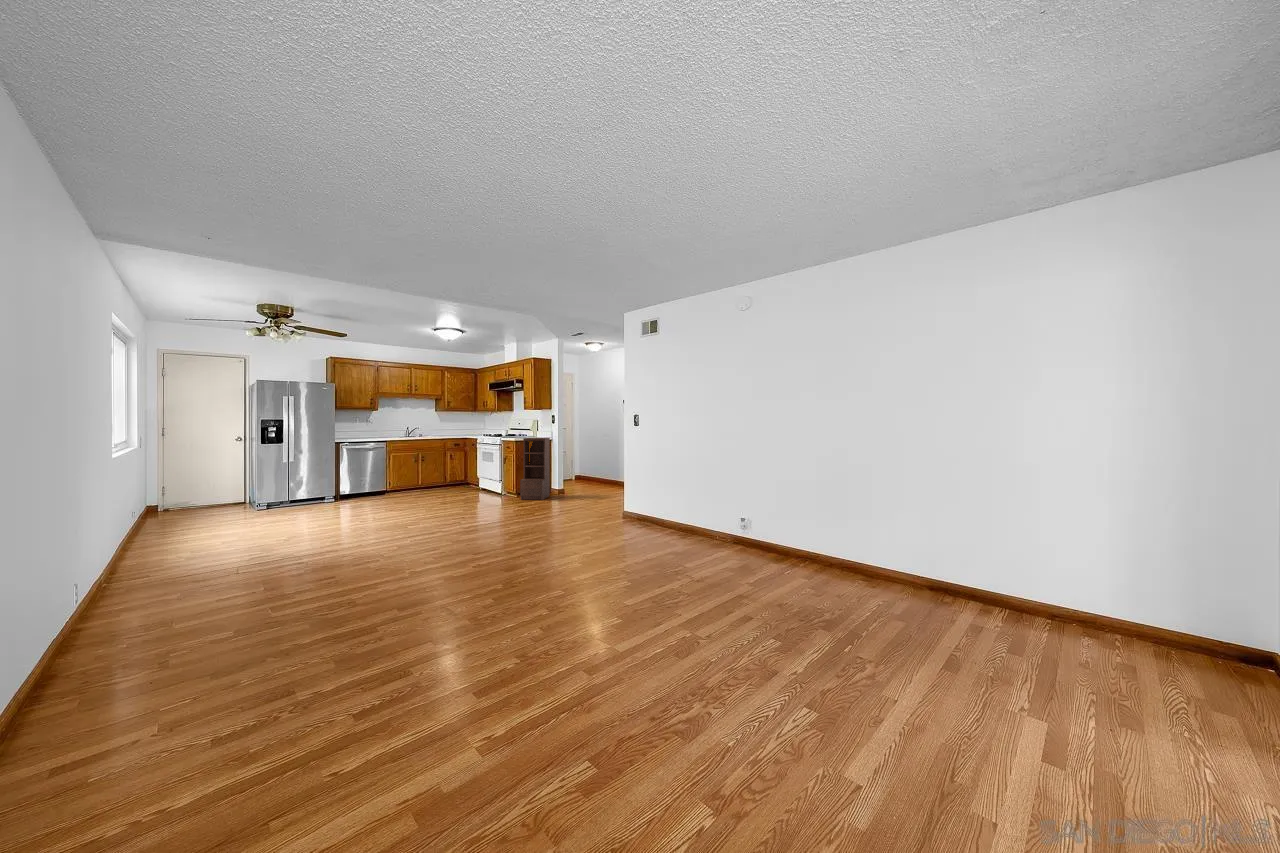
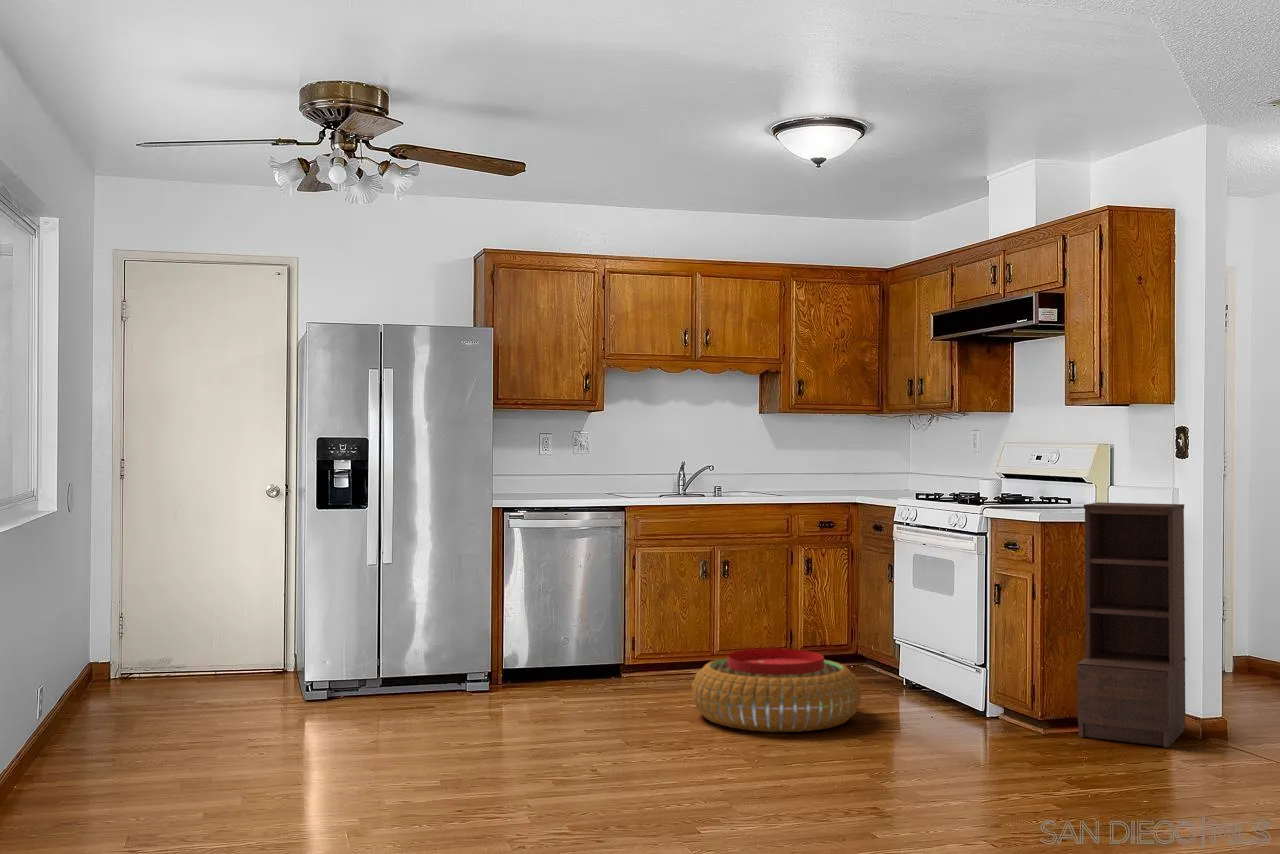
pouf: none [407,482,461,505] -> present [692,648,861,732]

